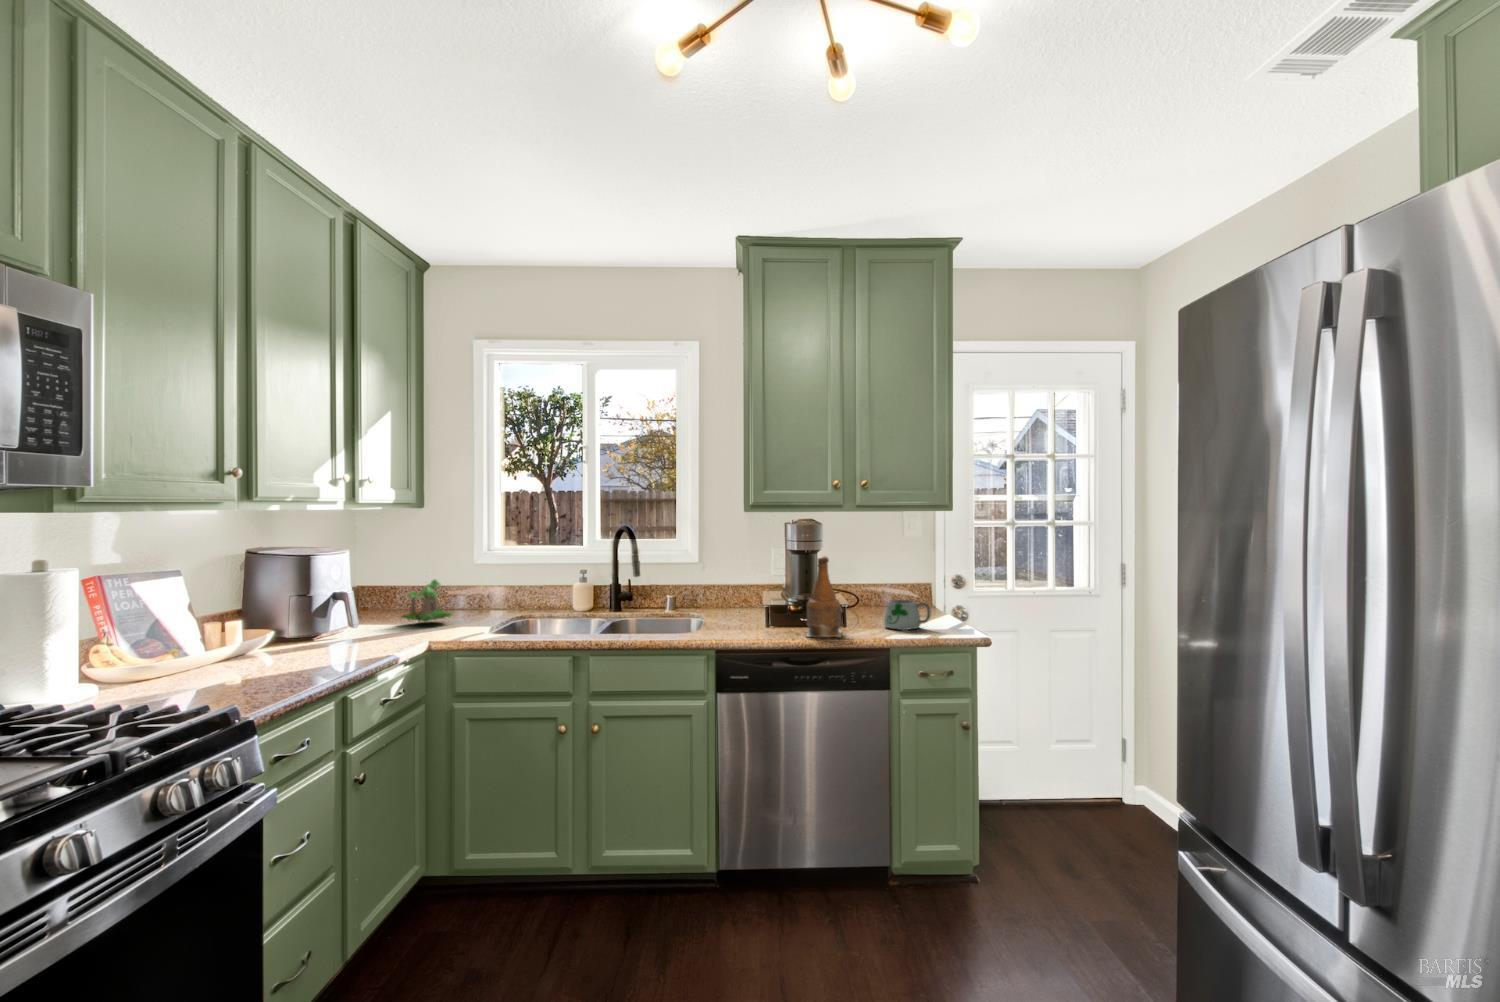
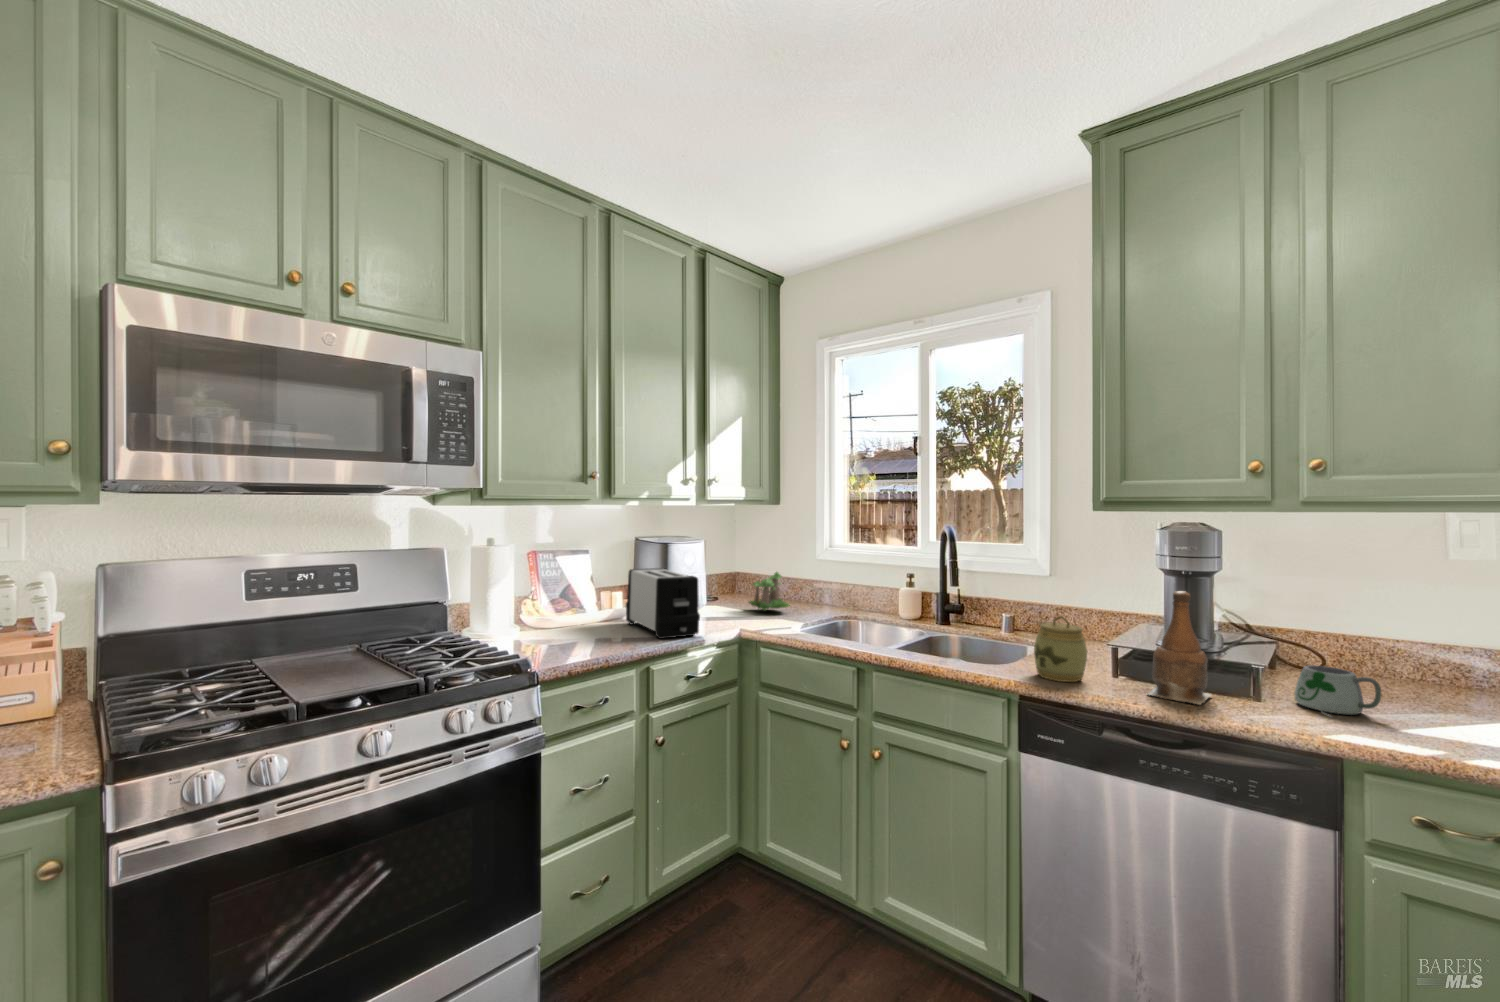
toaster: none [270,585,389,663] -> present [626,568,700,639]
jar: none [722,585,762,639] -> present [1034,615,1087,682]

